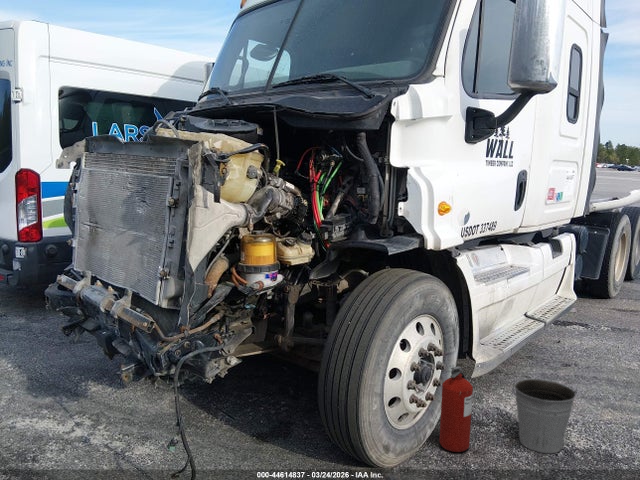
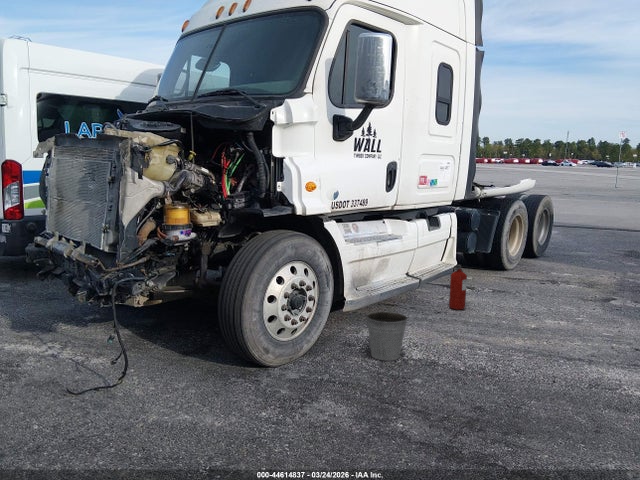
fire extinguisher: present [439,366,473,452] -> present [449,265,467,310]

